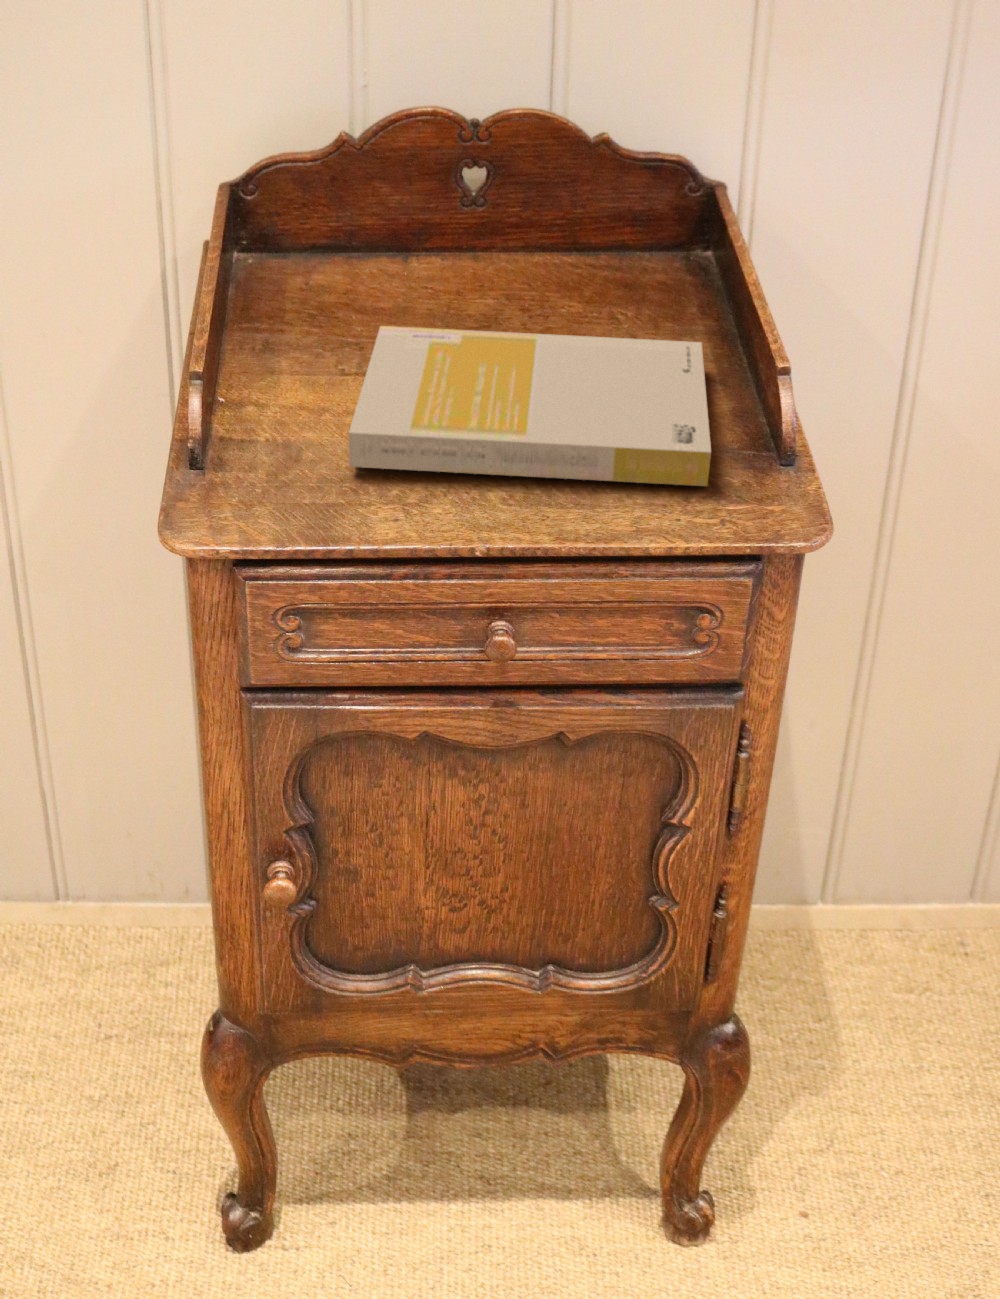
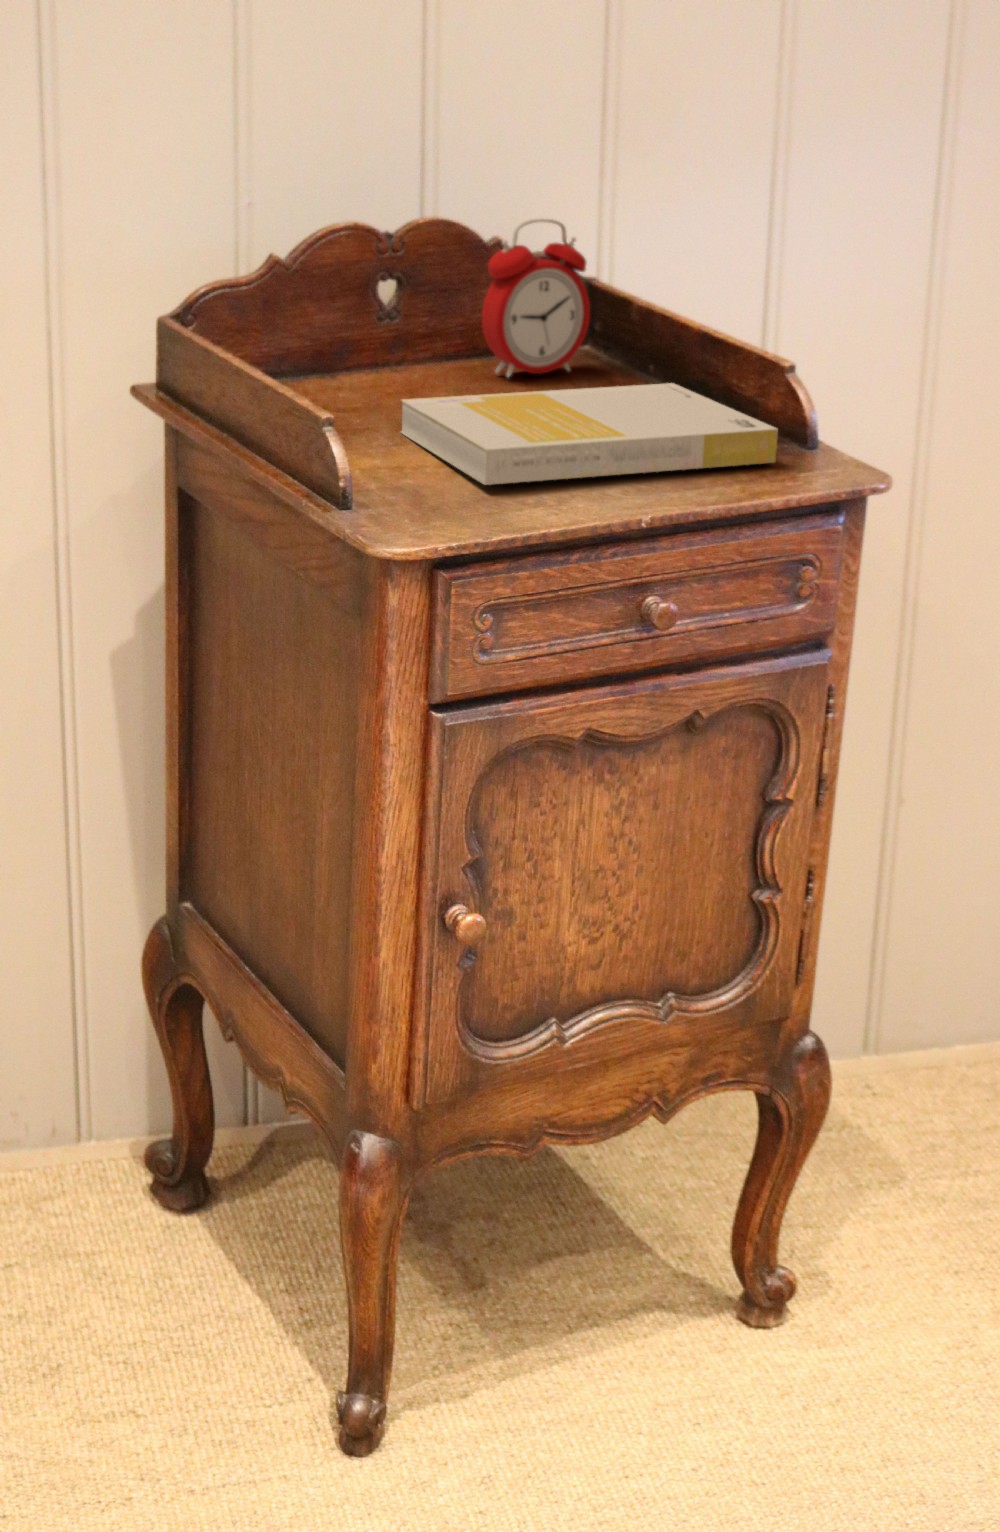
alarm clock: none [560,124,683,289] -> present [482,218,590,377]

